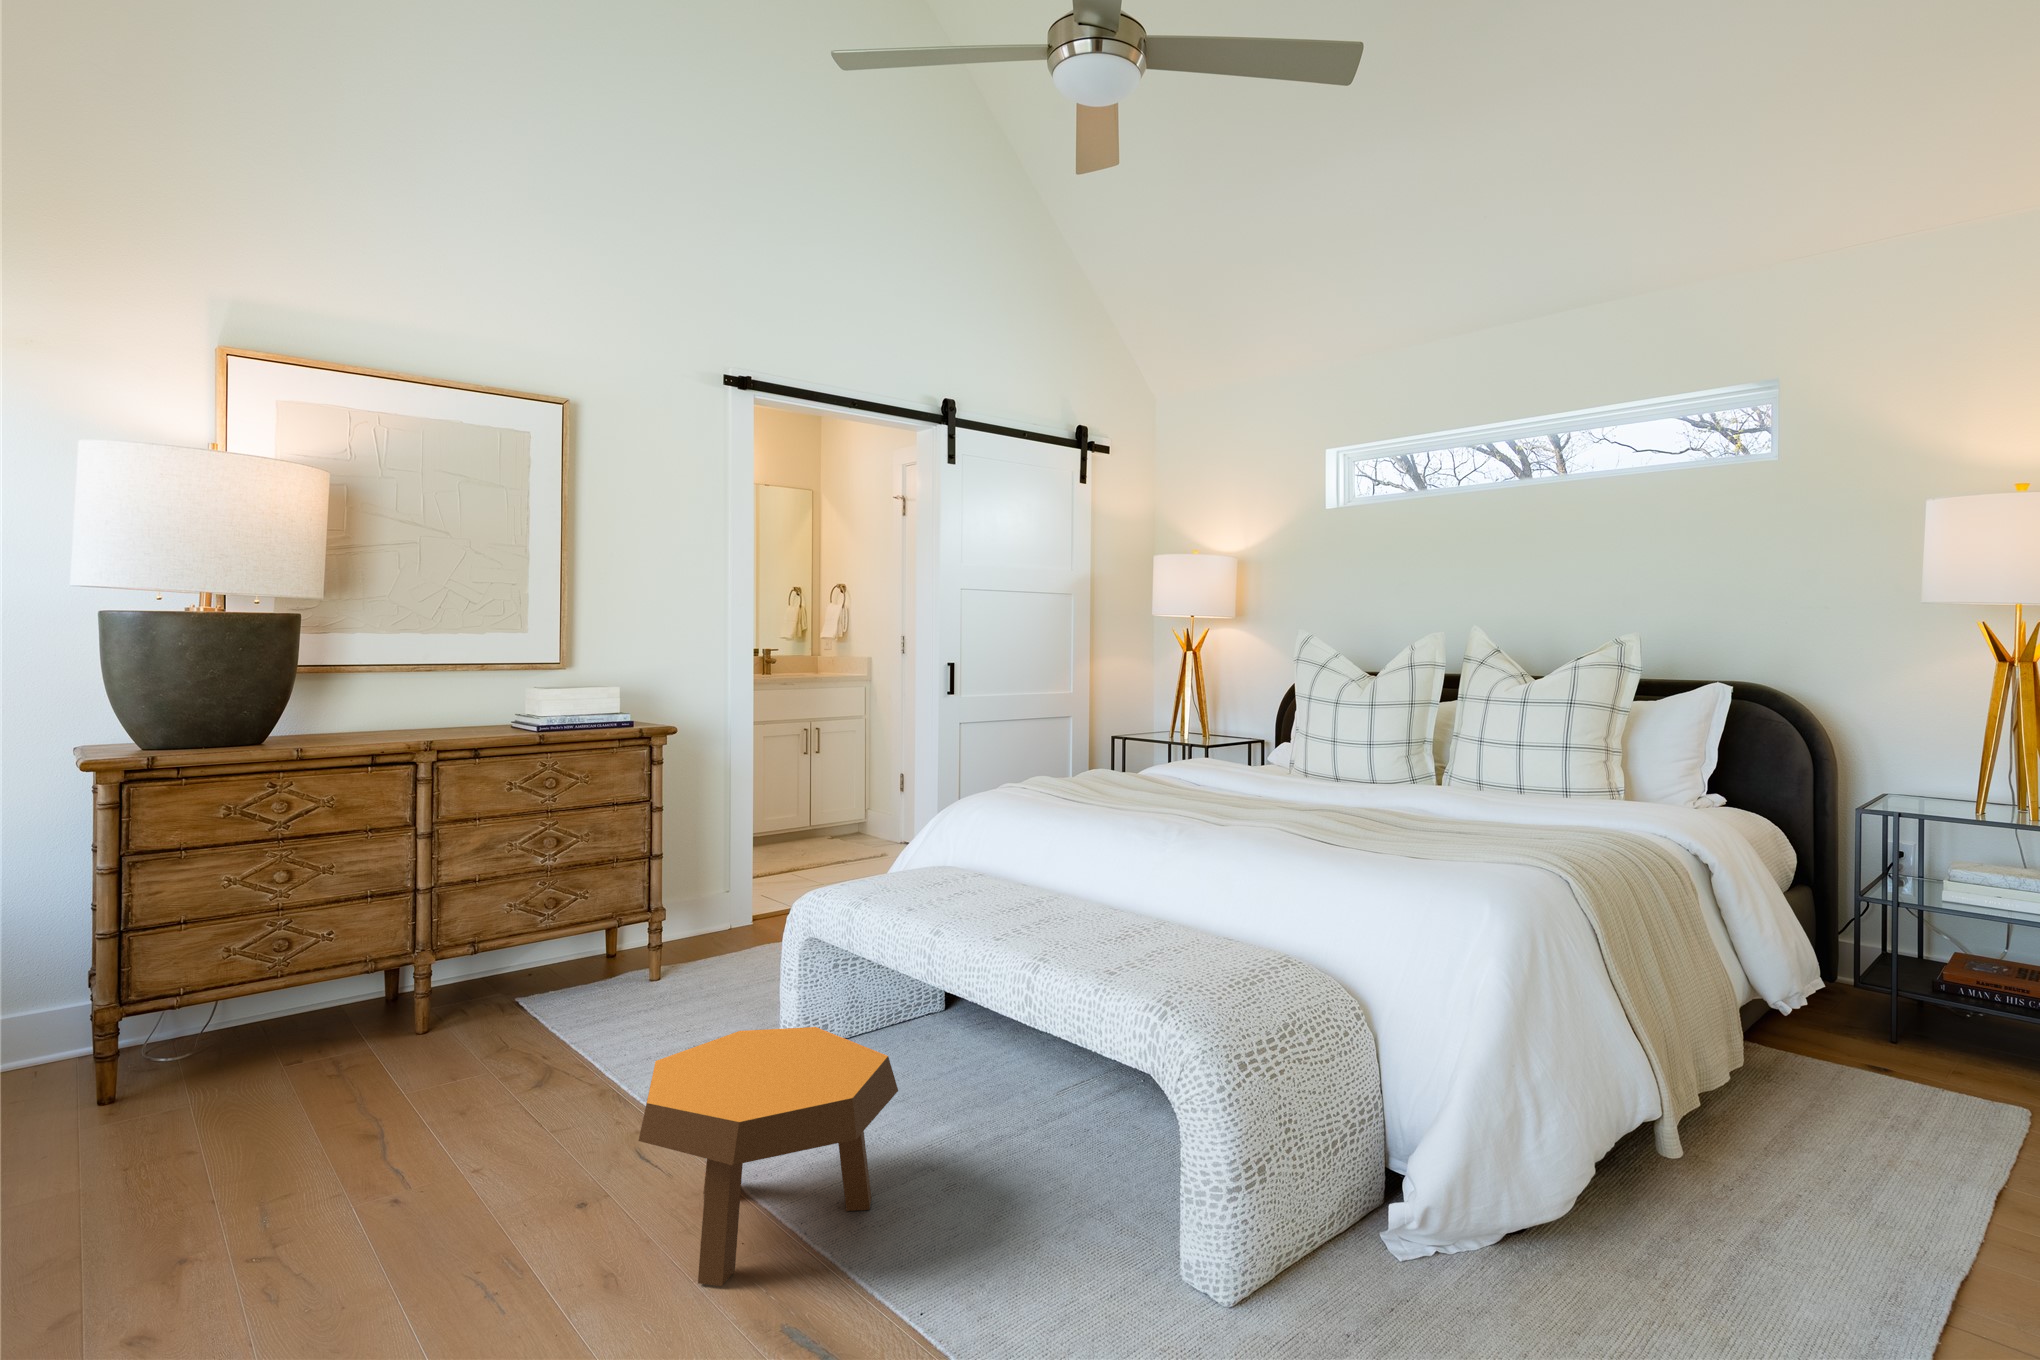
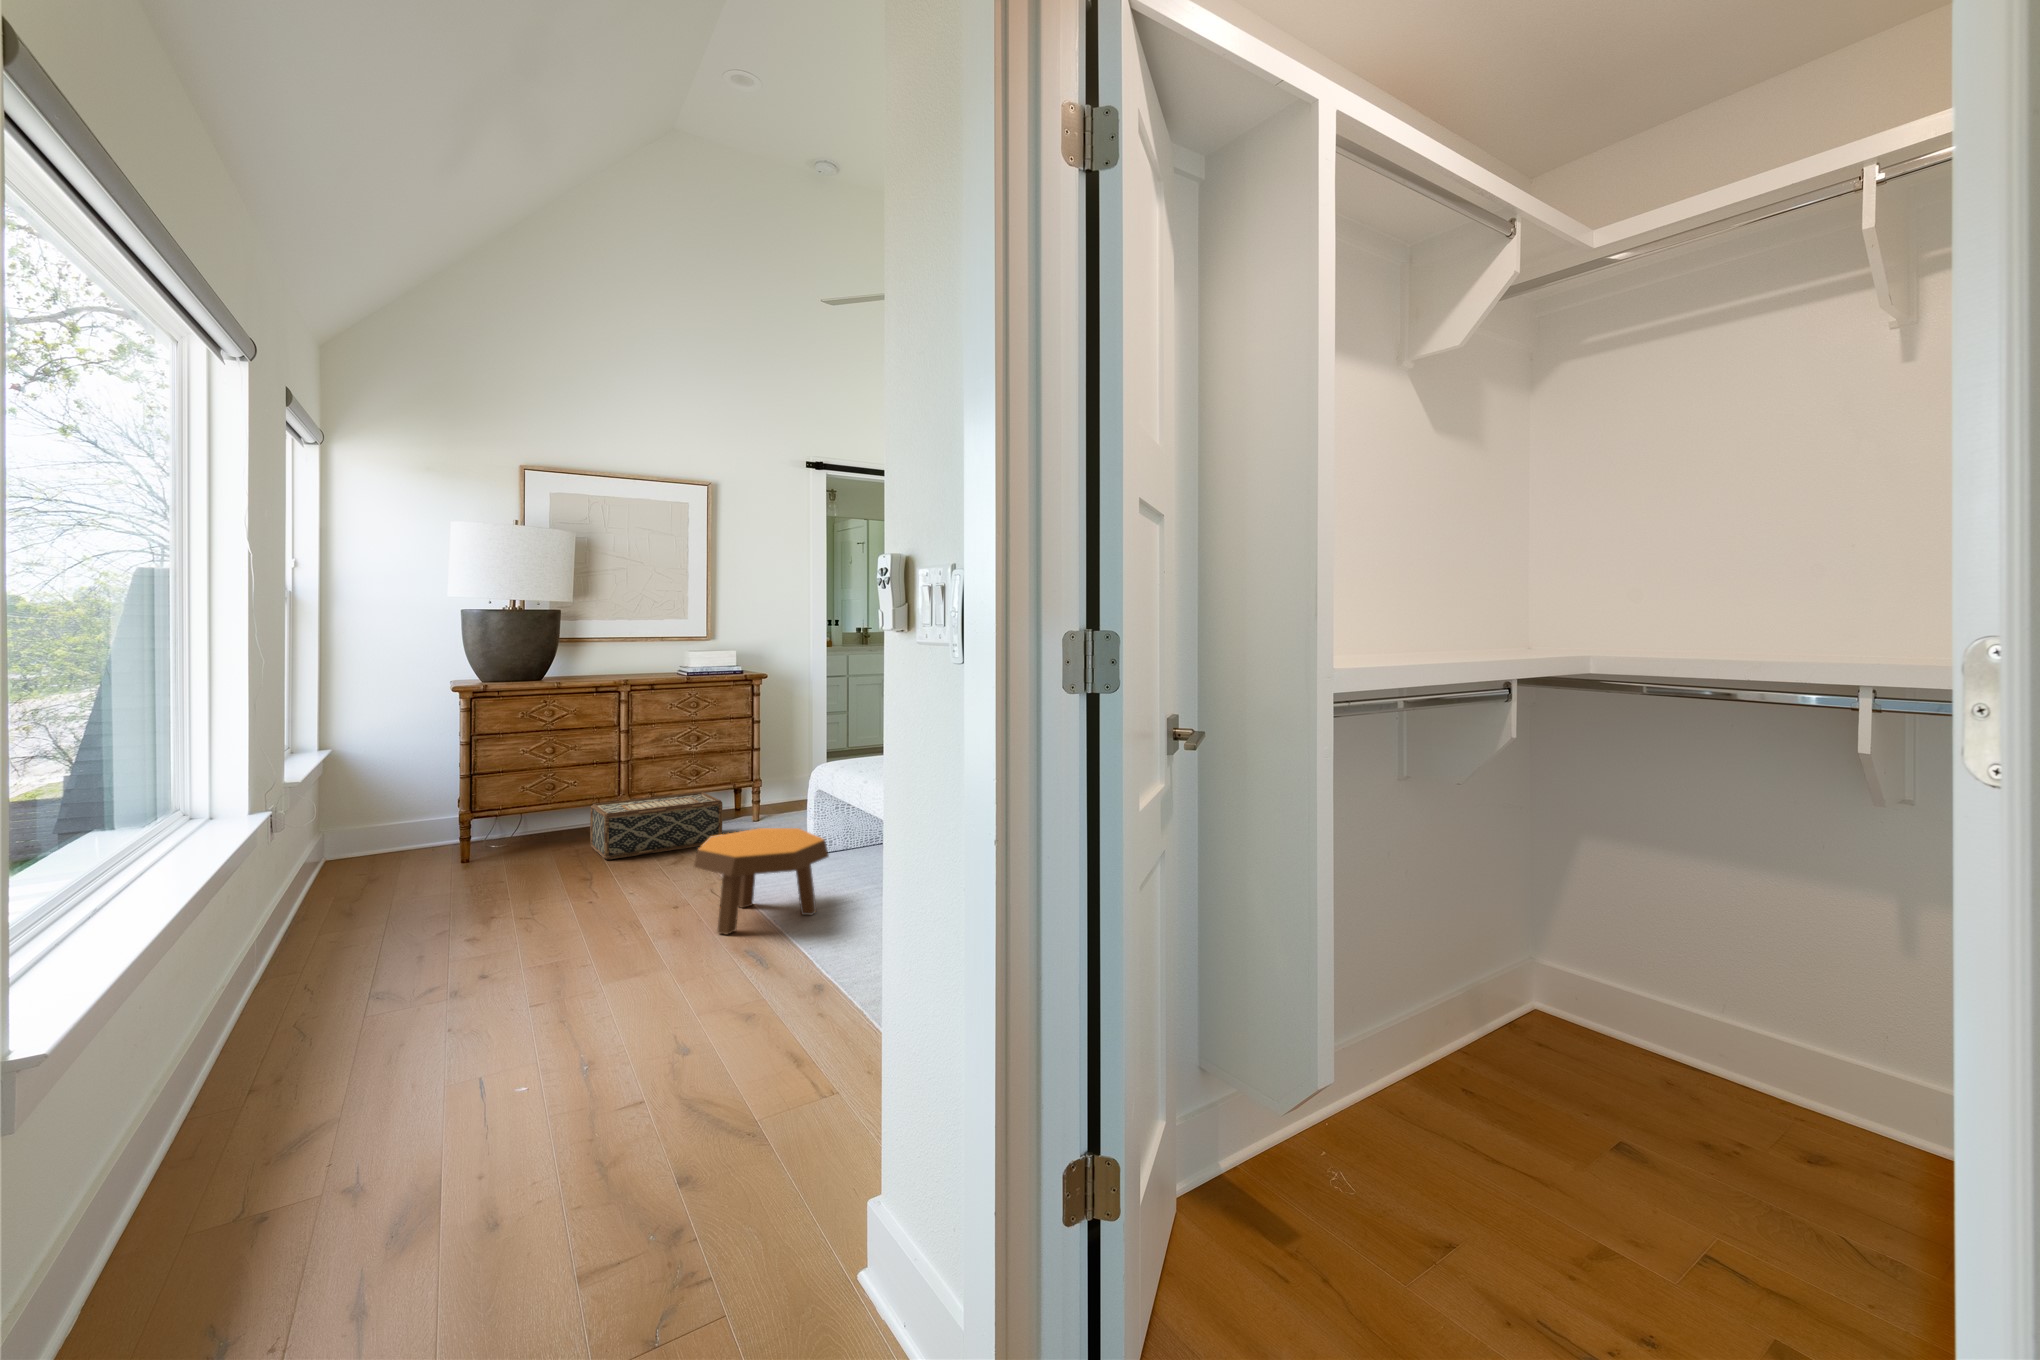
woven basket: none [360,935,611,1083] -> present [590,792,723,859]

